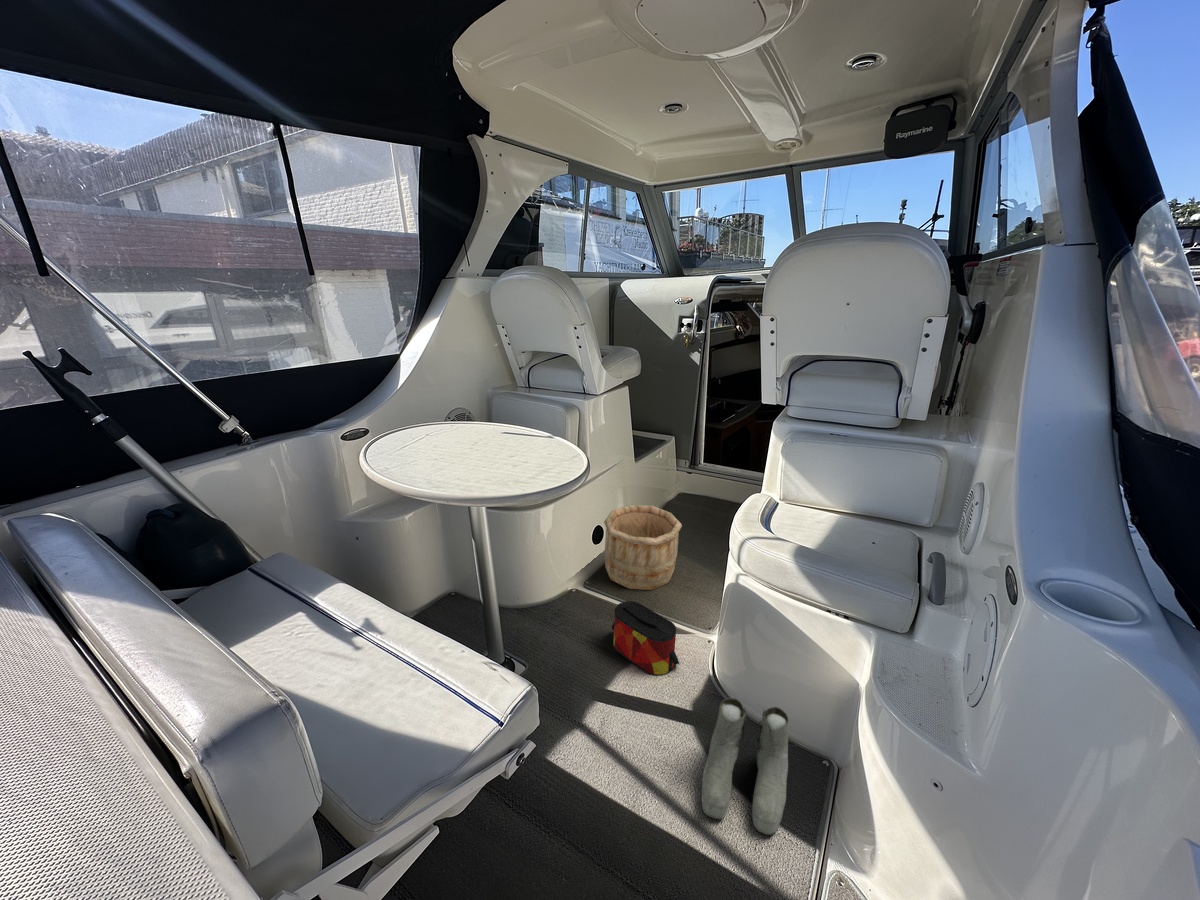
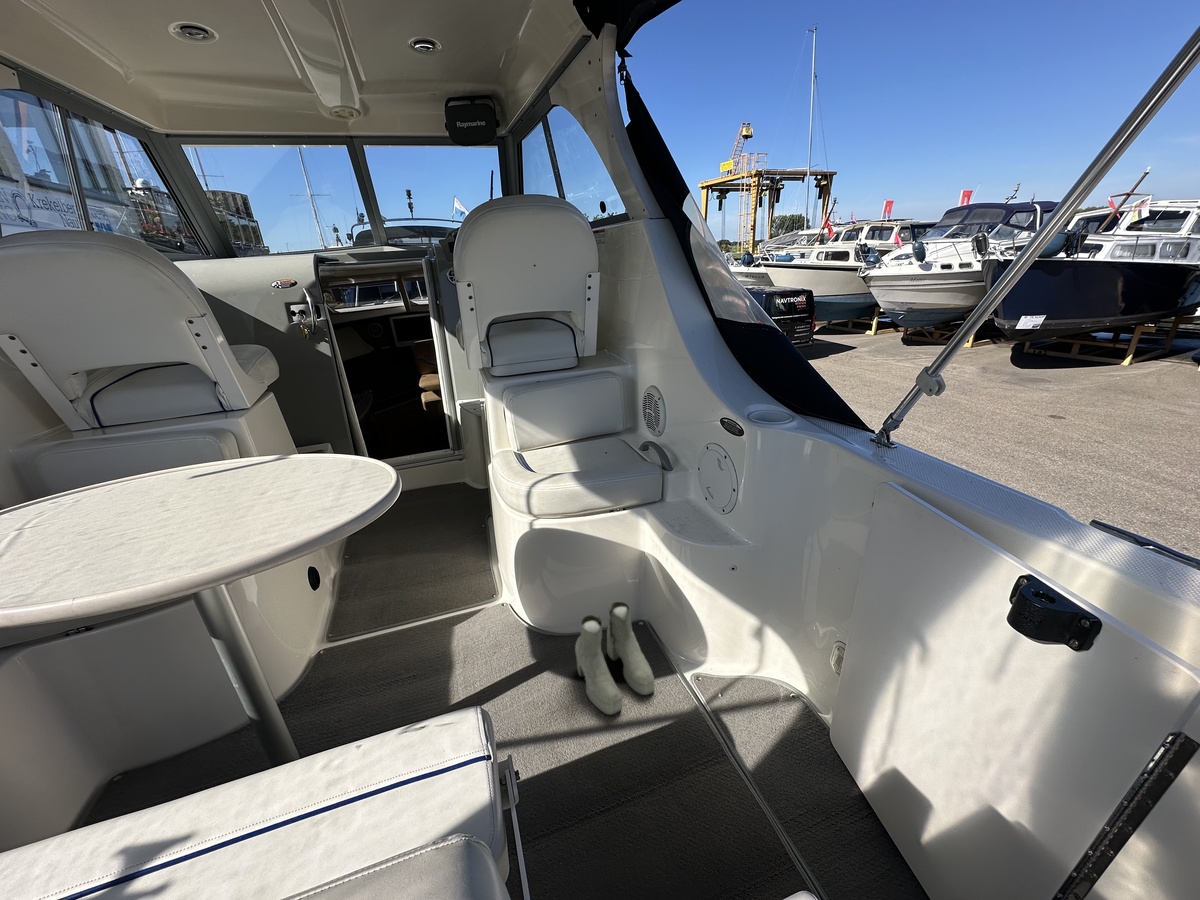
wooden bucket: present [604,505,682,590] -> none [321,514,420,614]
bag: present [611,601,679,676] -> none [407,603,497,667]

